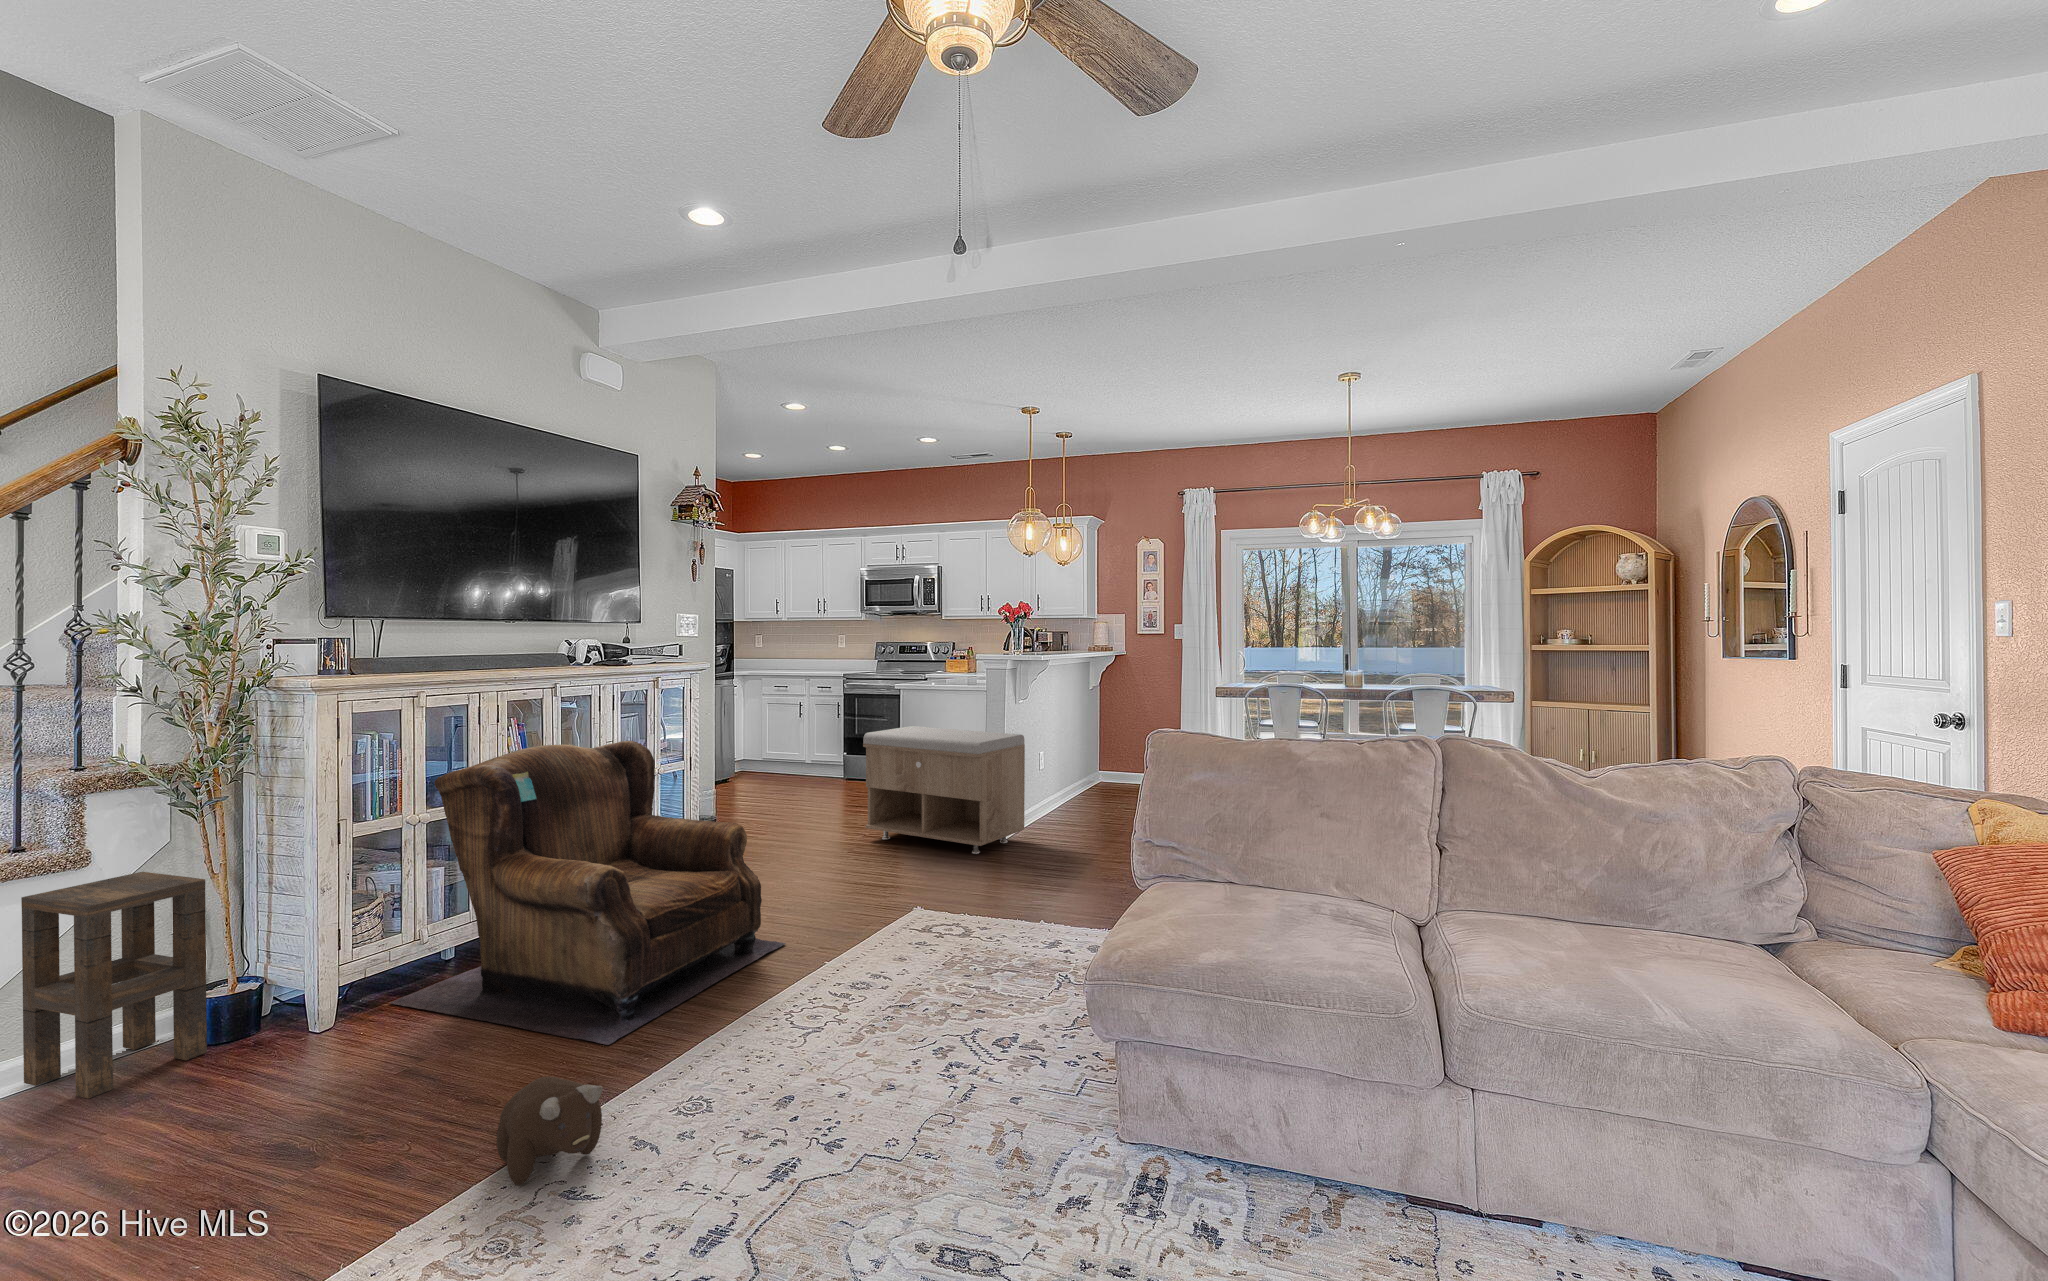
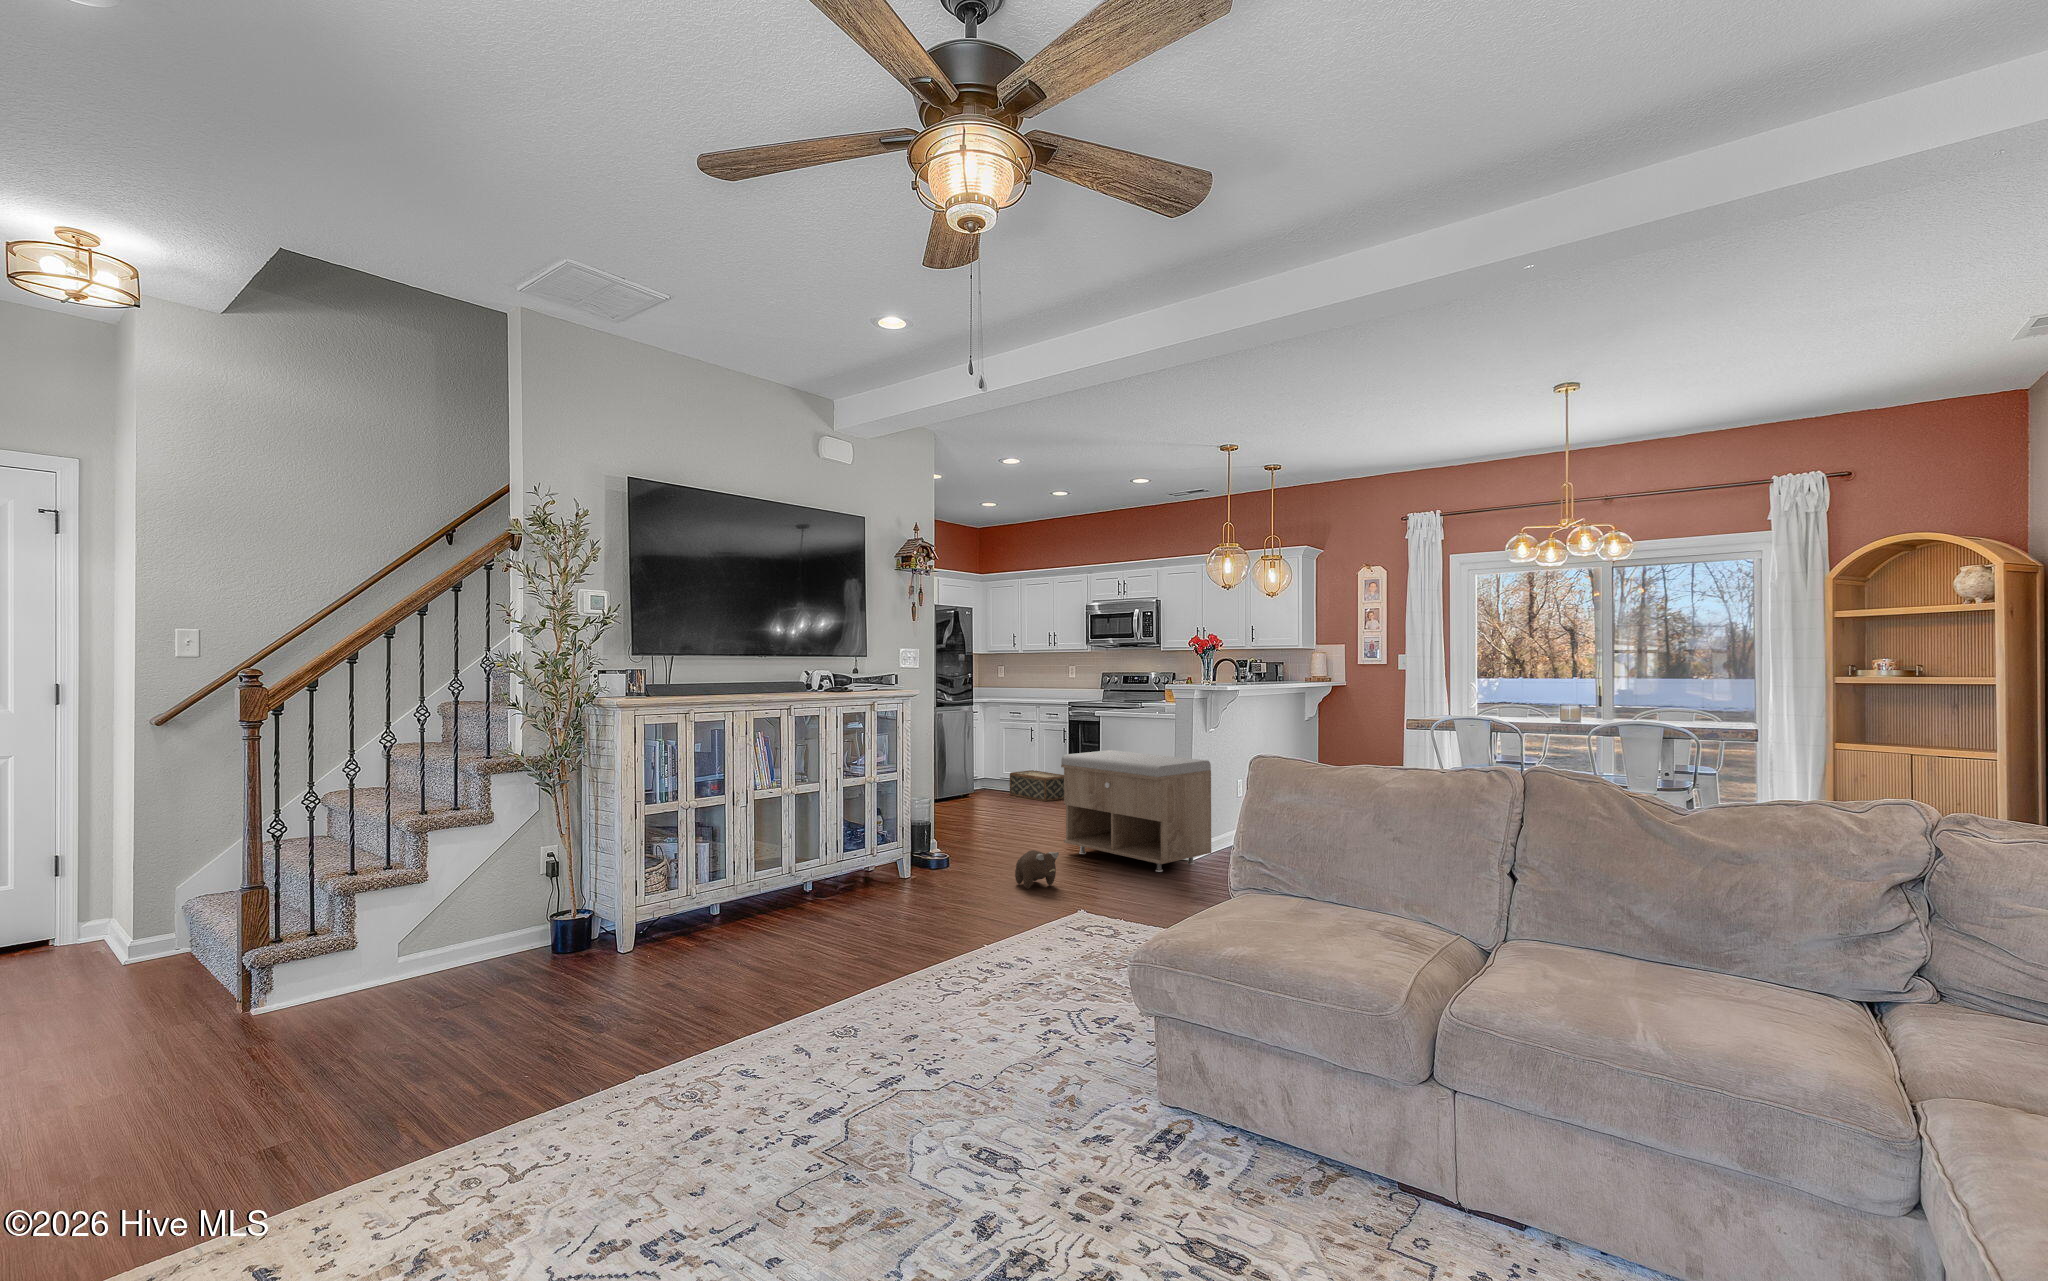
armchair: present [390,741,785,1045] -> none [666,752,960,986]
woven basket: none [776,749,843,782] -> present [1010,770,1064,801]
side table: present [21,872,207,1099] -> none [452,830,553,979]
plush toy: present [497,1077,603,1185] -> present [1015,850,1059,889]

